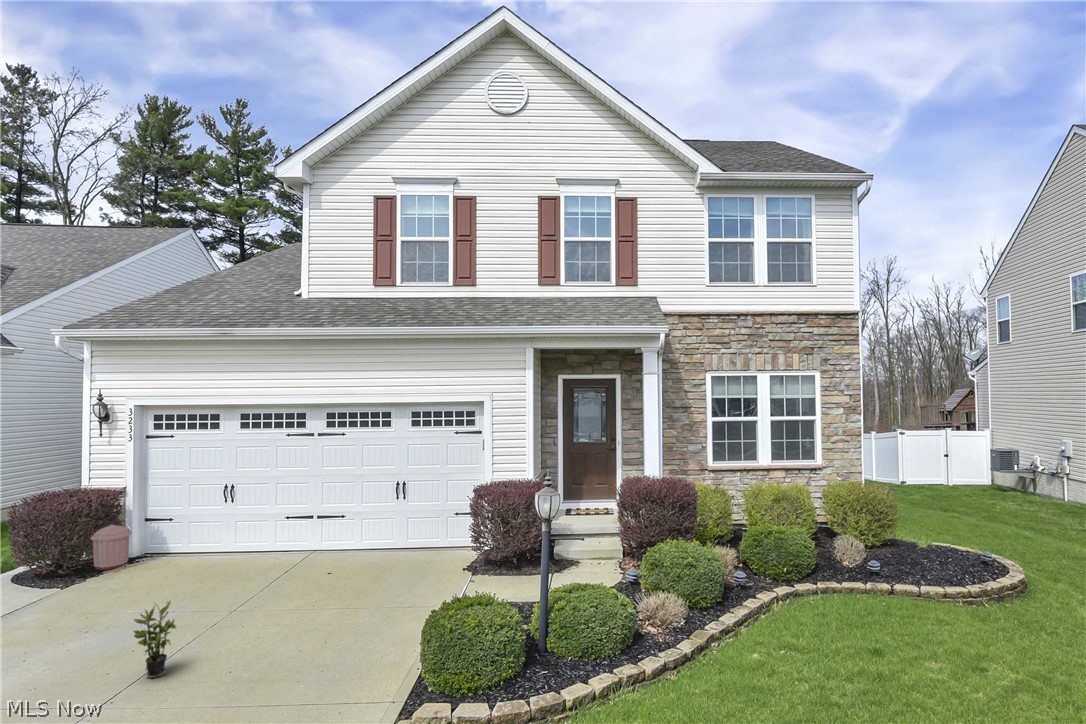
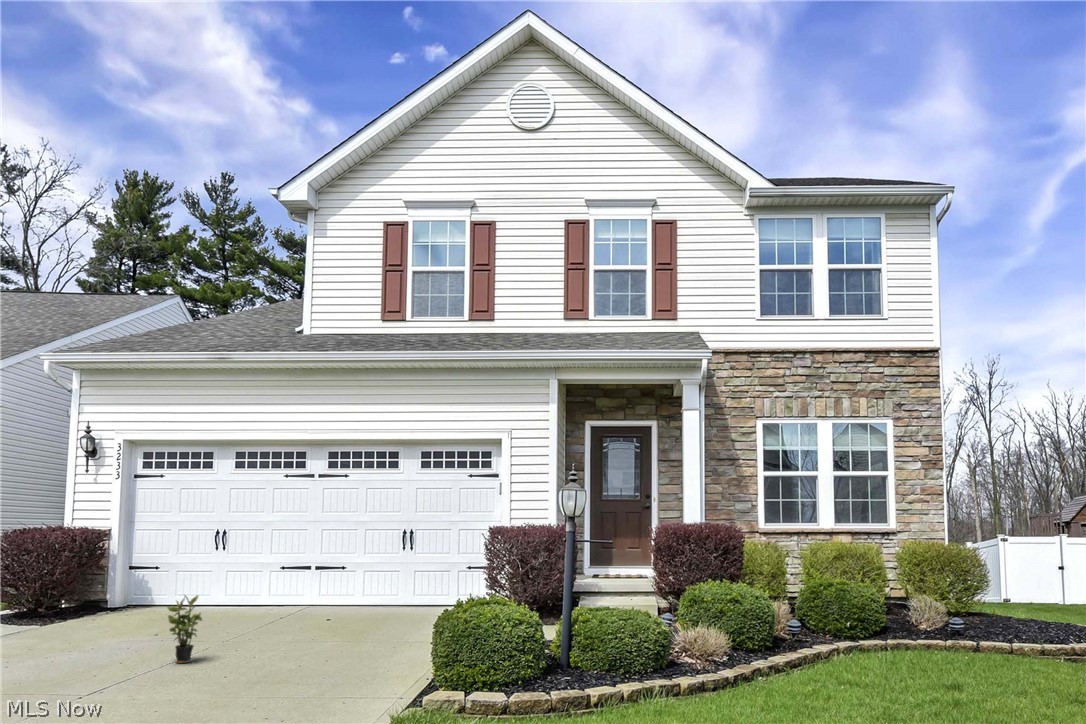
trash can: present [91,524,131,570] -> none [76,567,116,614]

